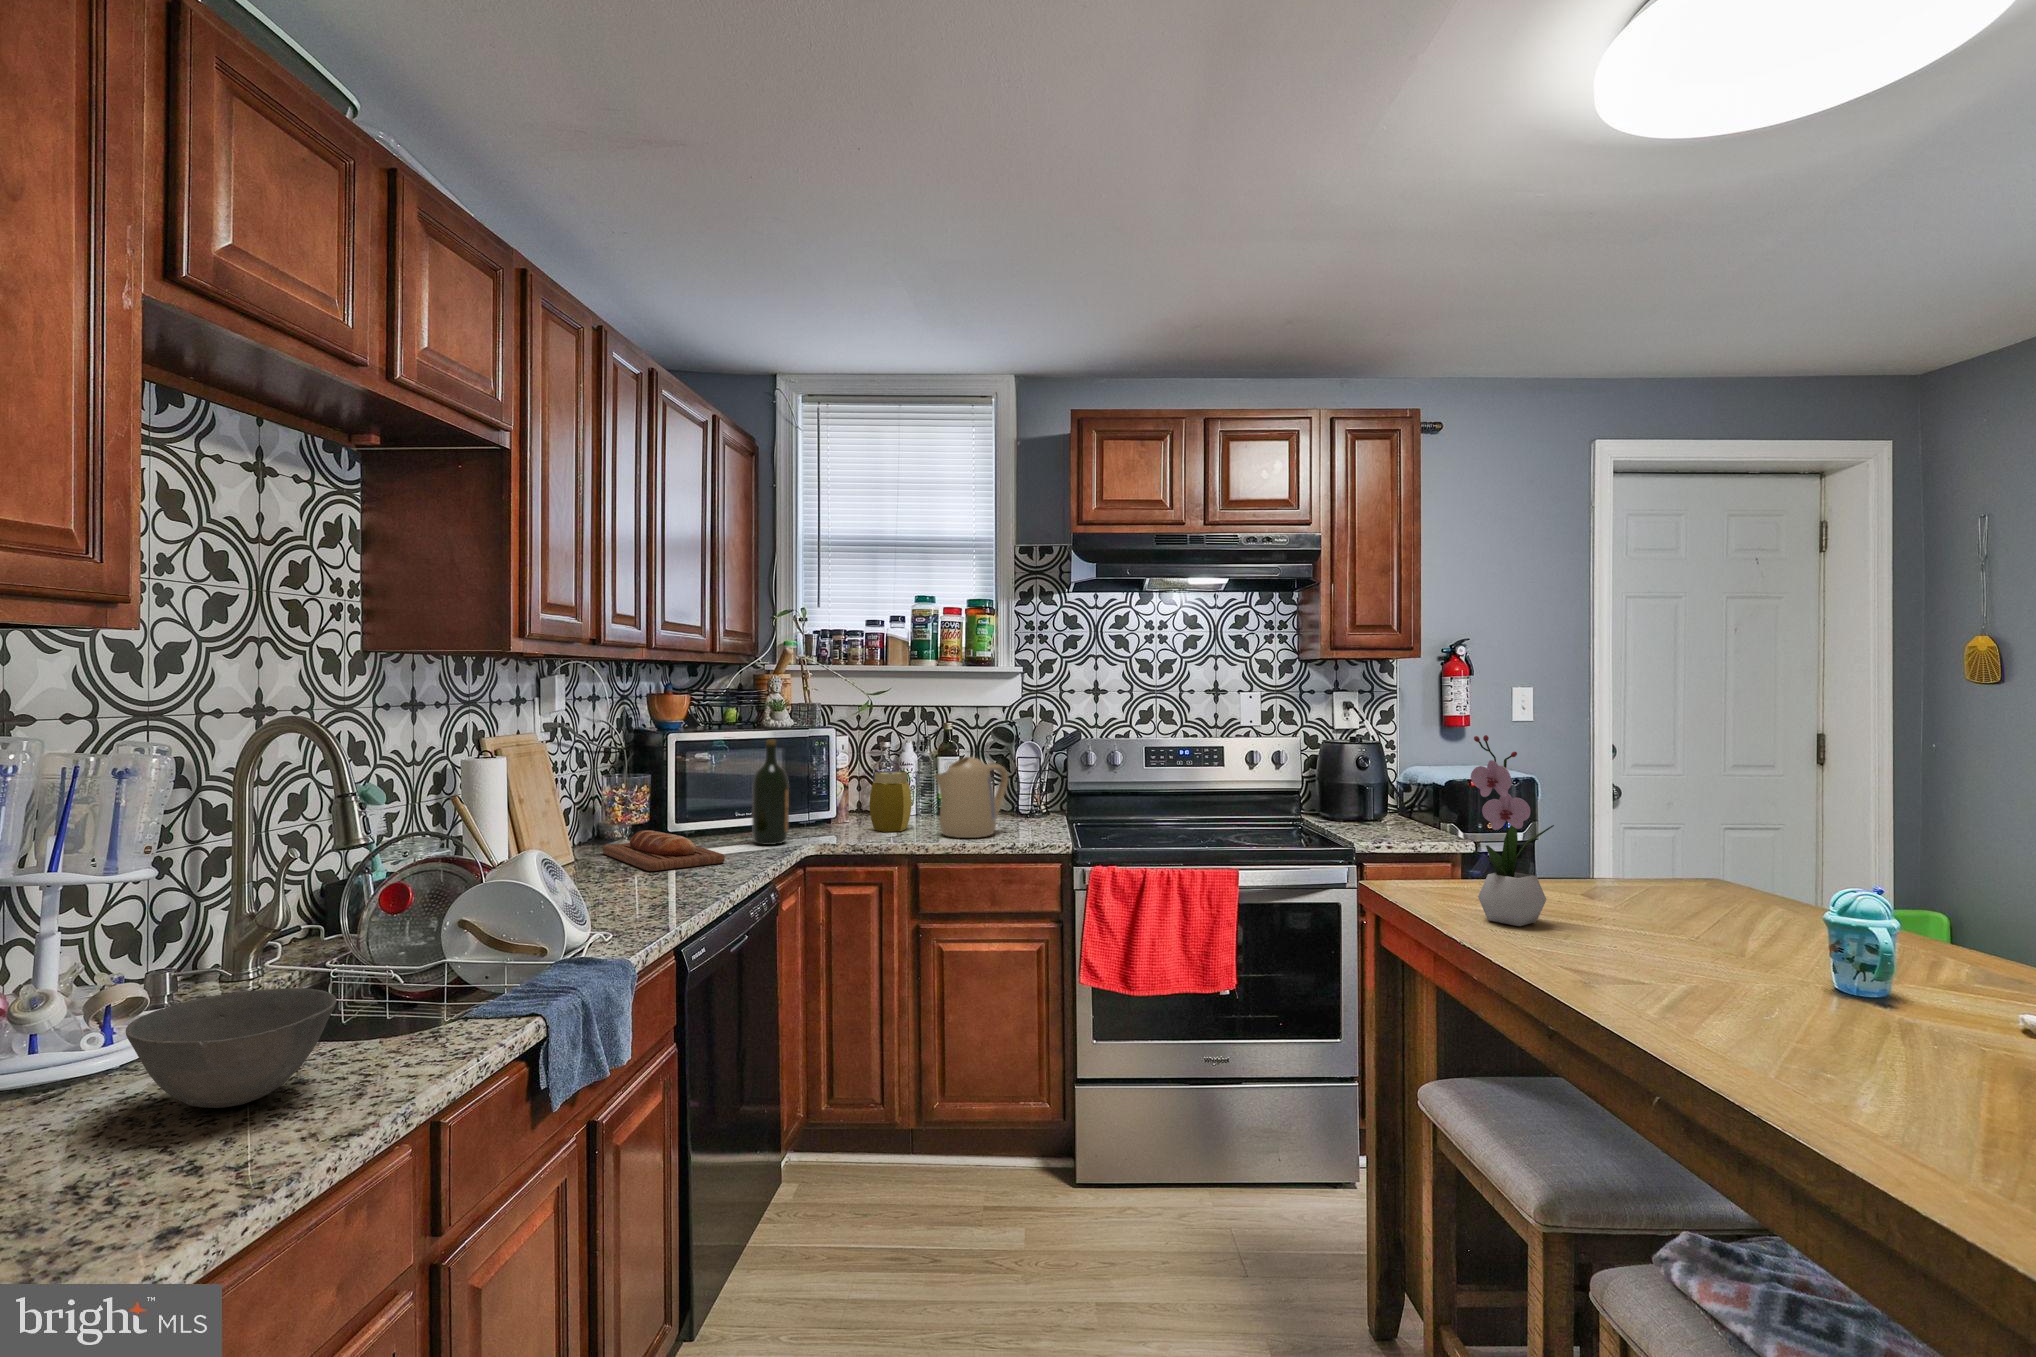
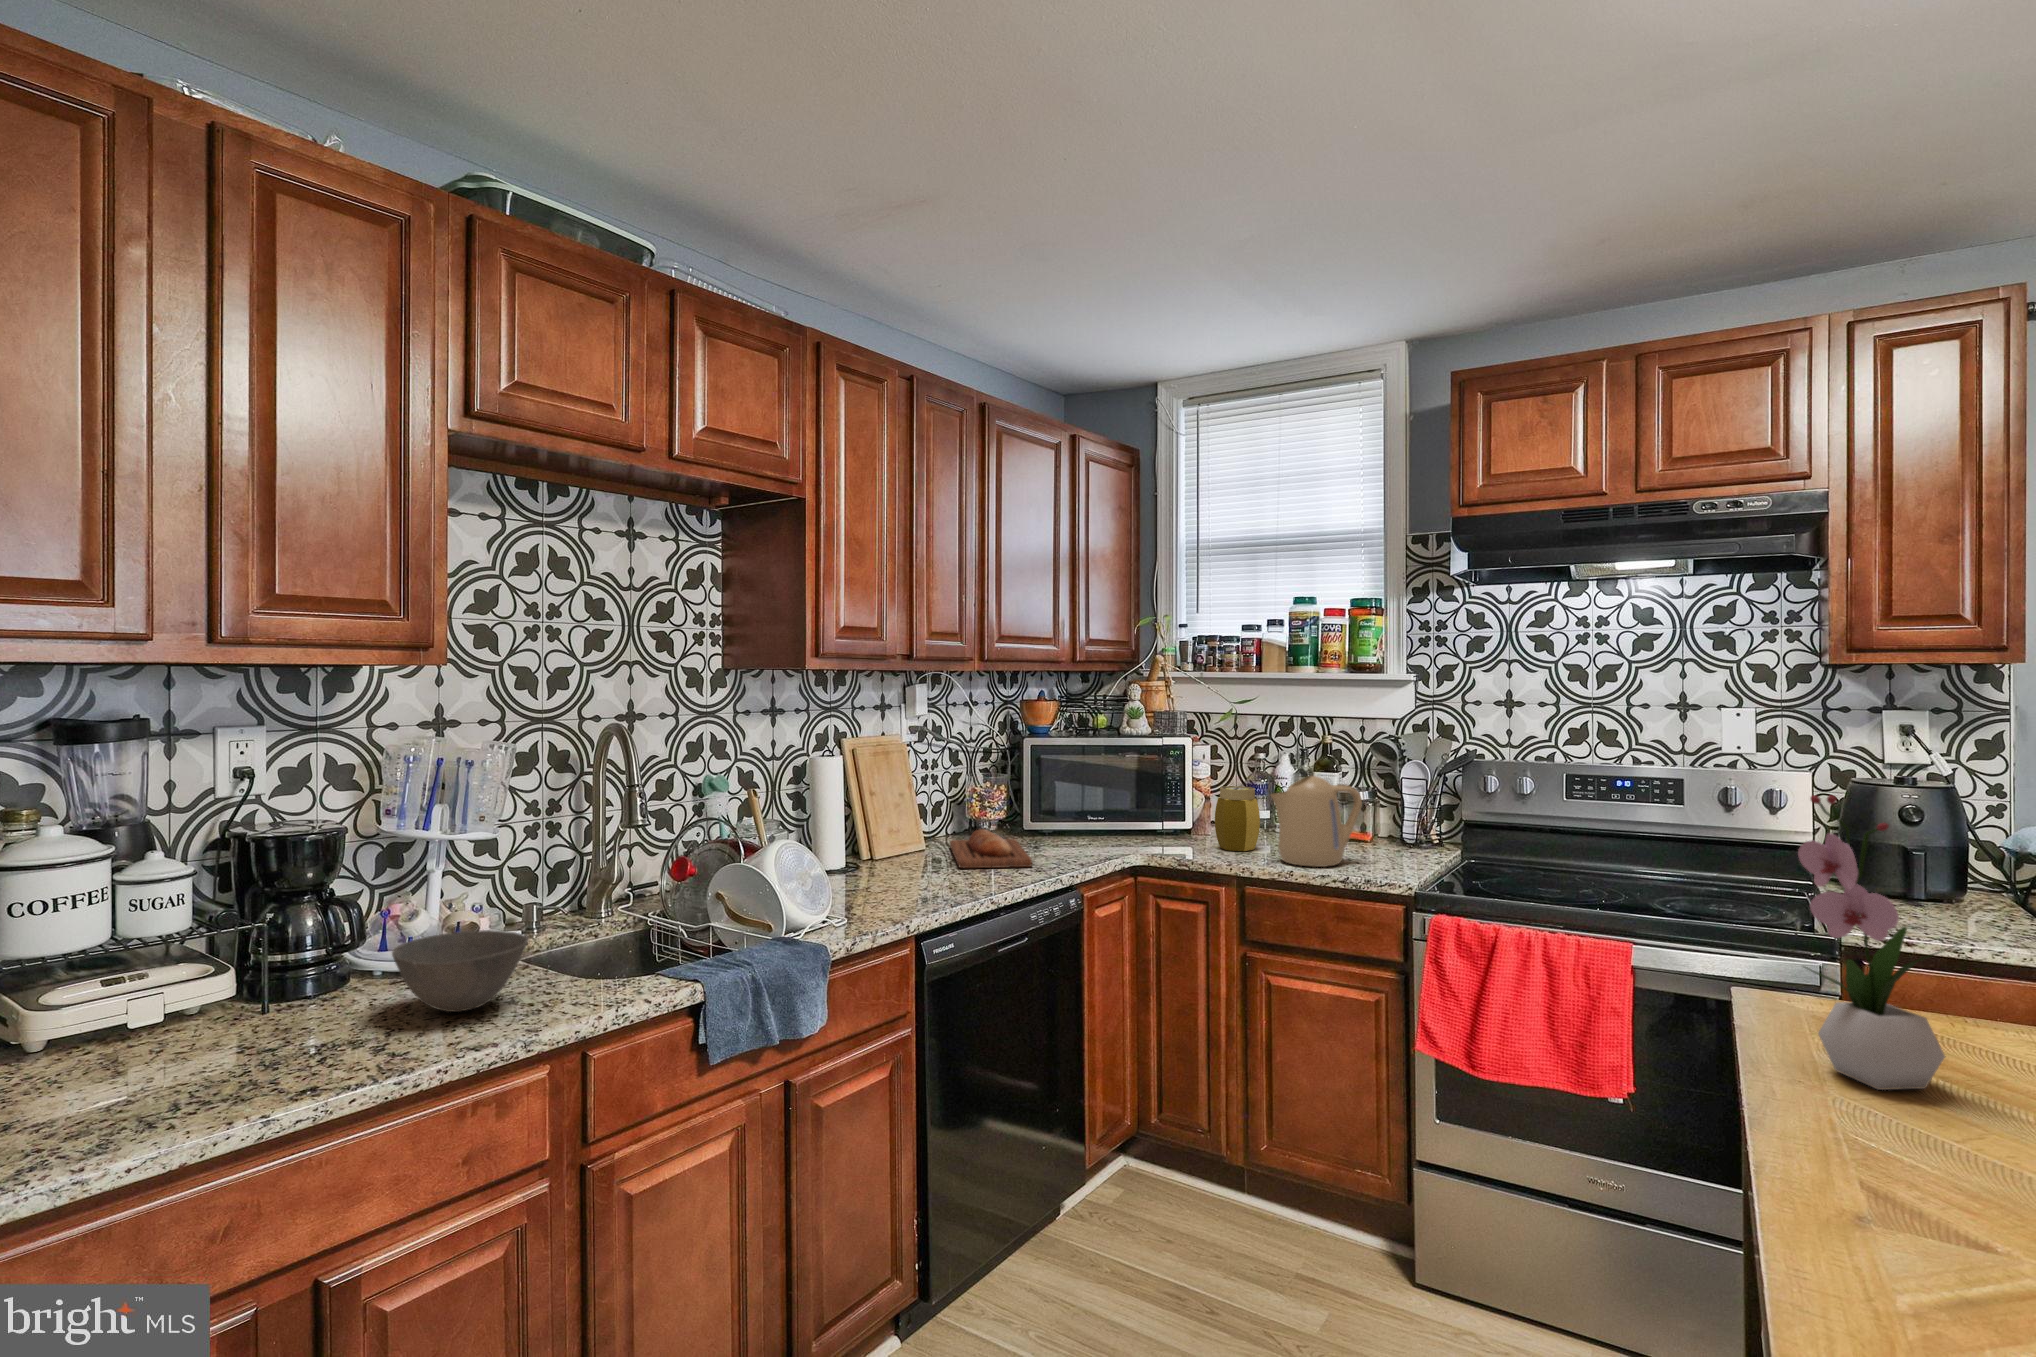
wine bottle: present [752,740,789,845] -> none [1084,749,1119,853]

